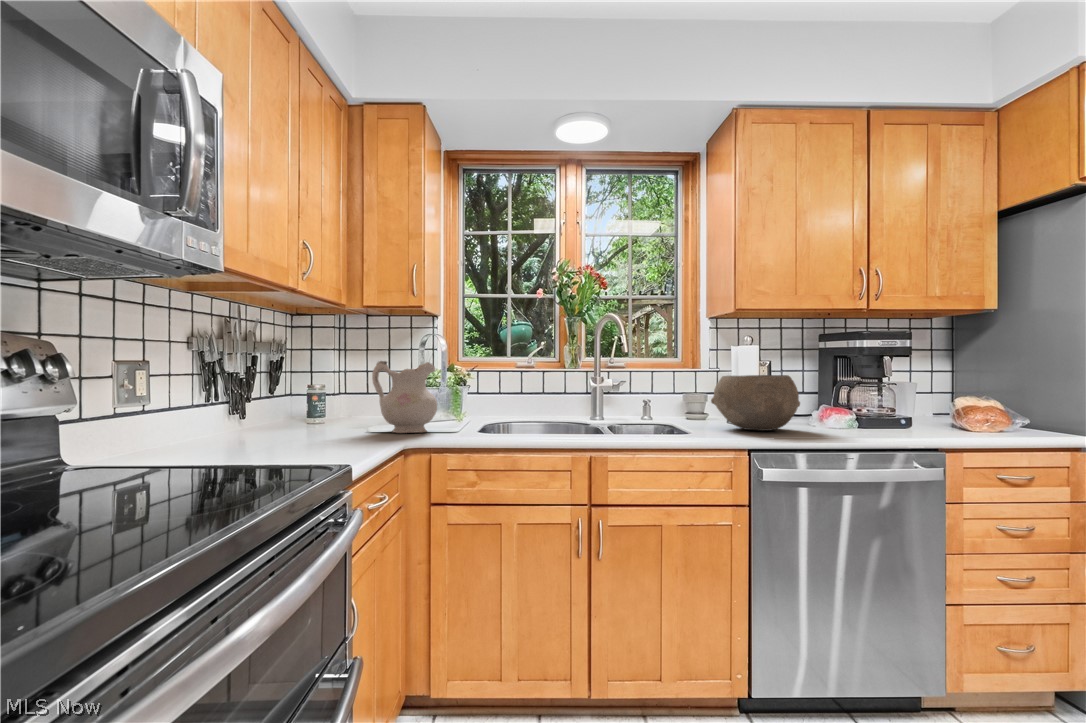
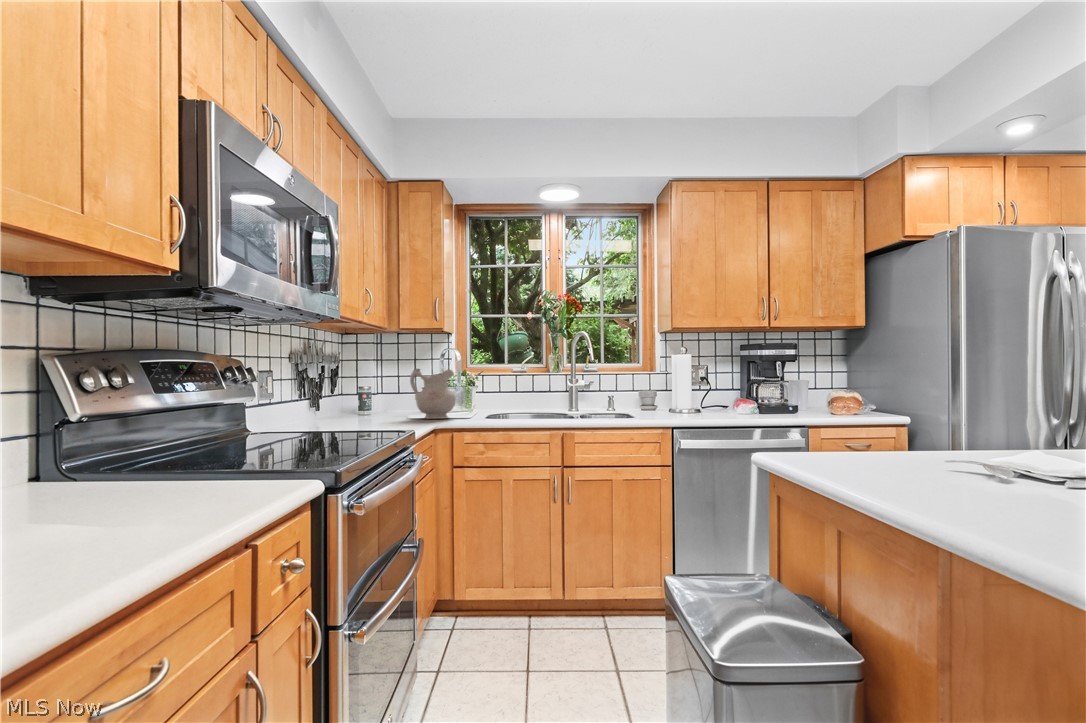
ceramic bowl: present [711,375,800,431] -> none [653,376,715,416]

